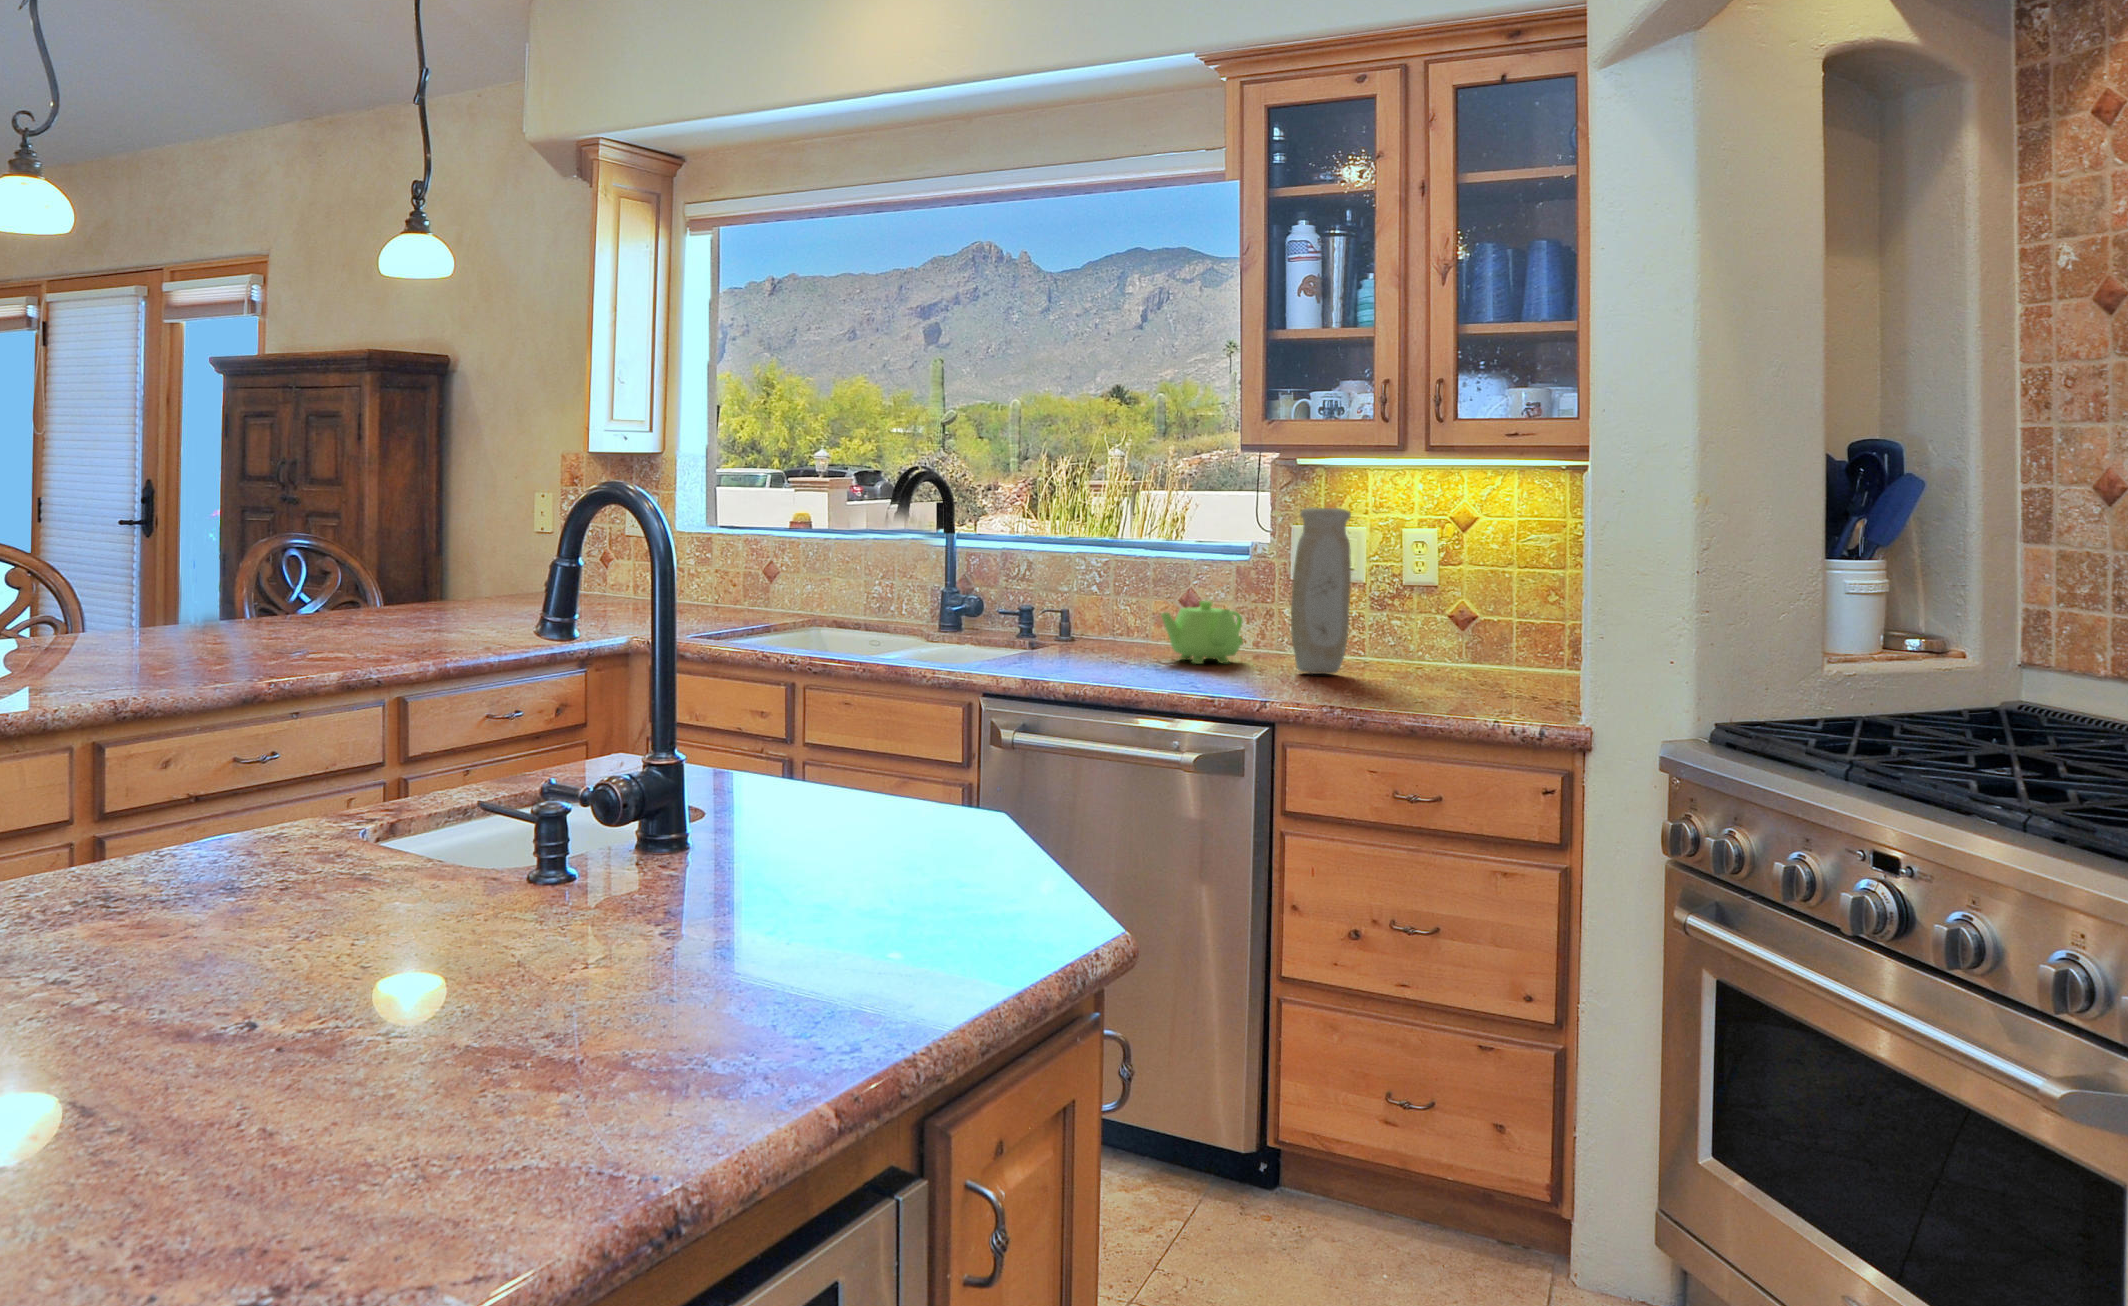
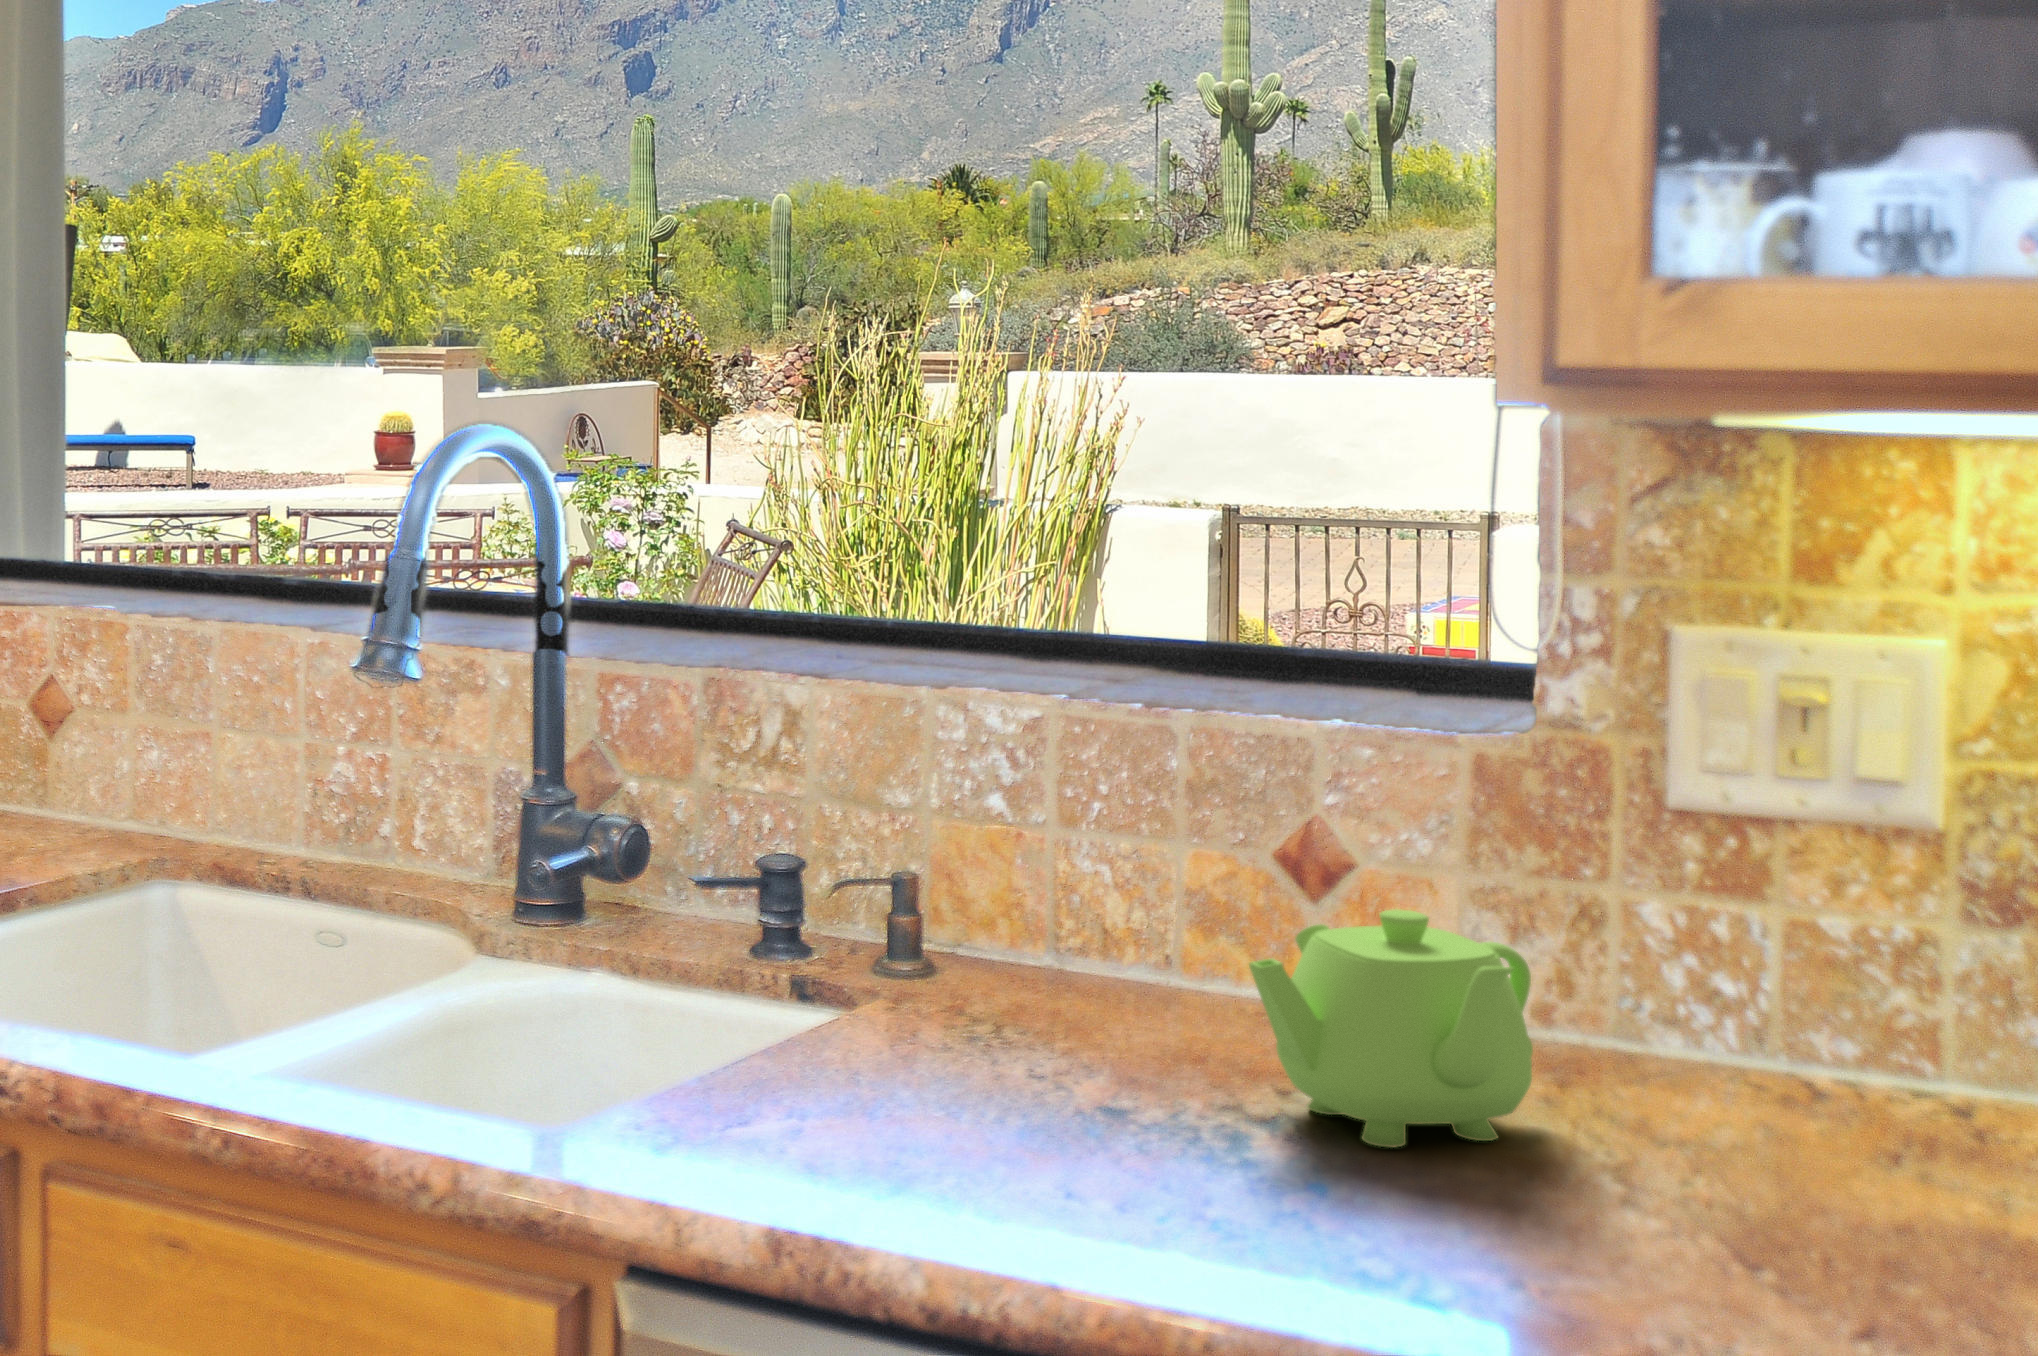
vase: present [1291,508,1351,674] -> none [1752,605,1990,1233]

